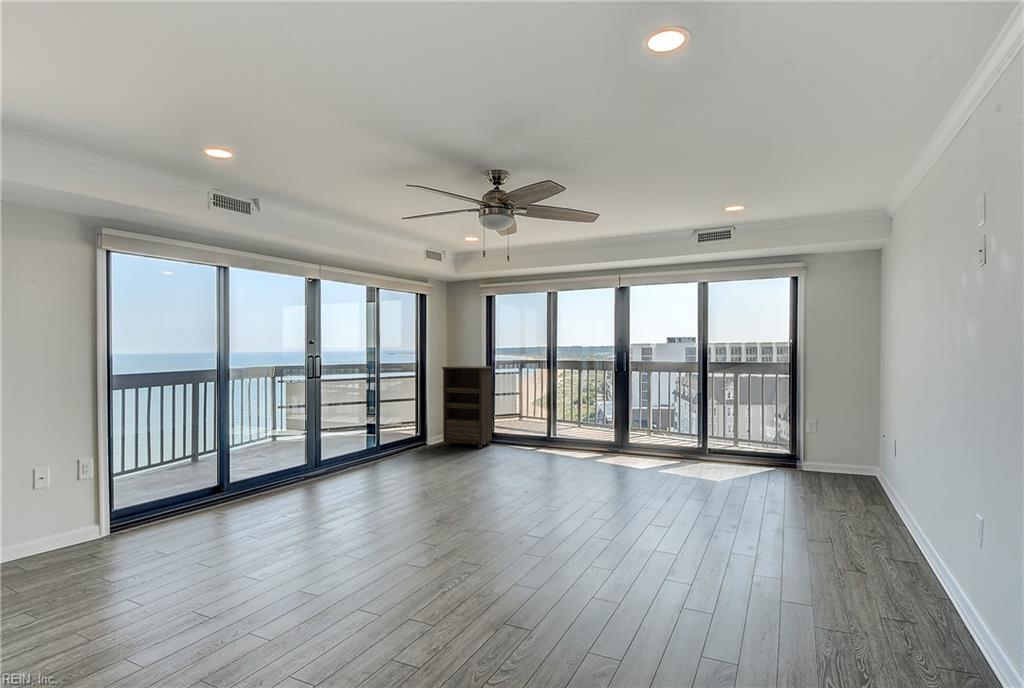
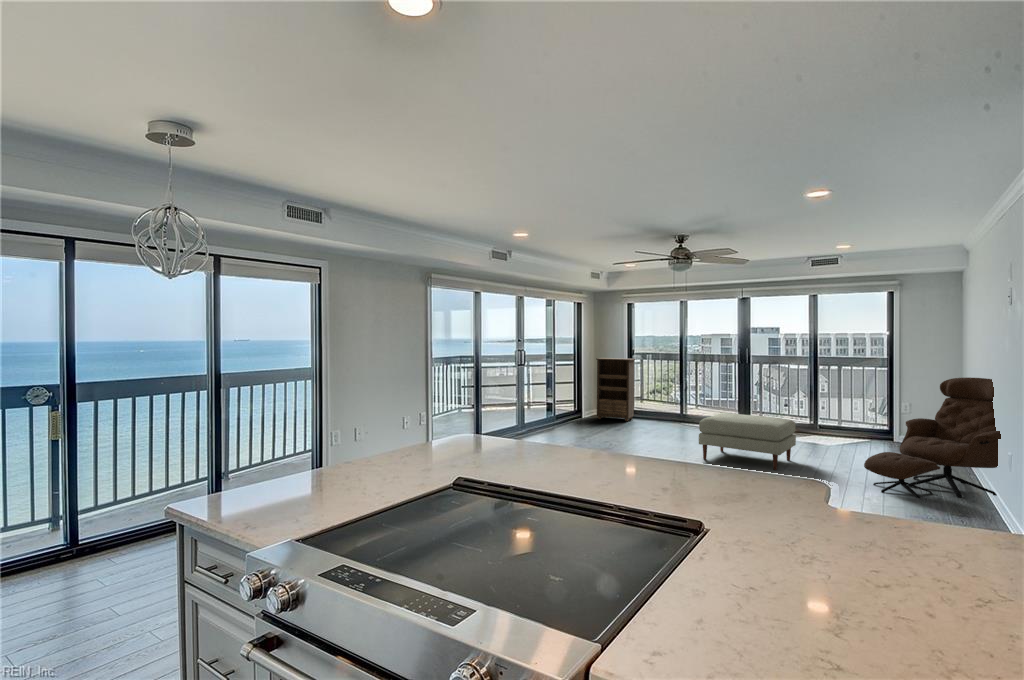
lounge chair: none [746,395,969,599] -> present [864,378,1001,498]
ottoman: none [525,446,664,538] -> present [699,413,796,470]

